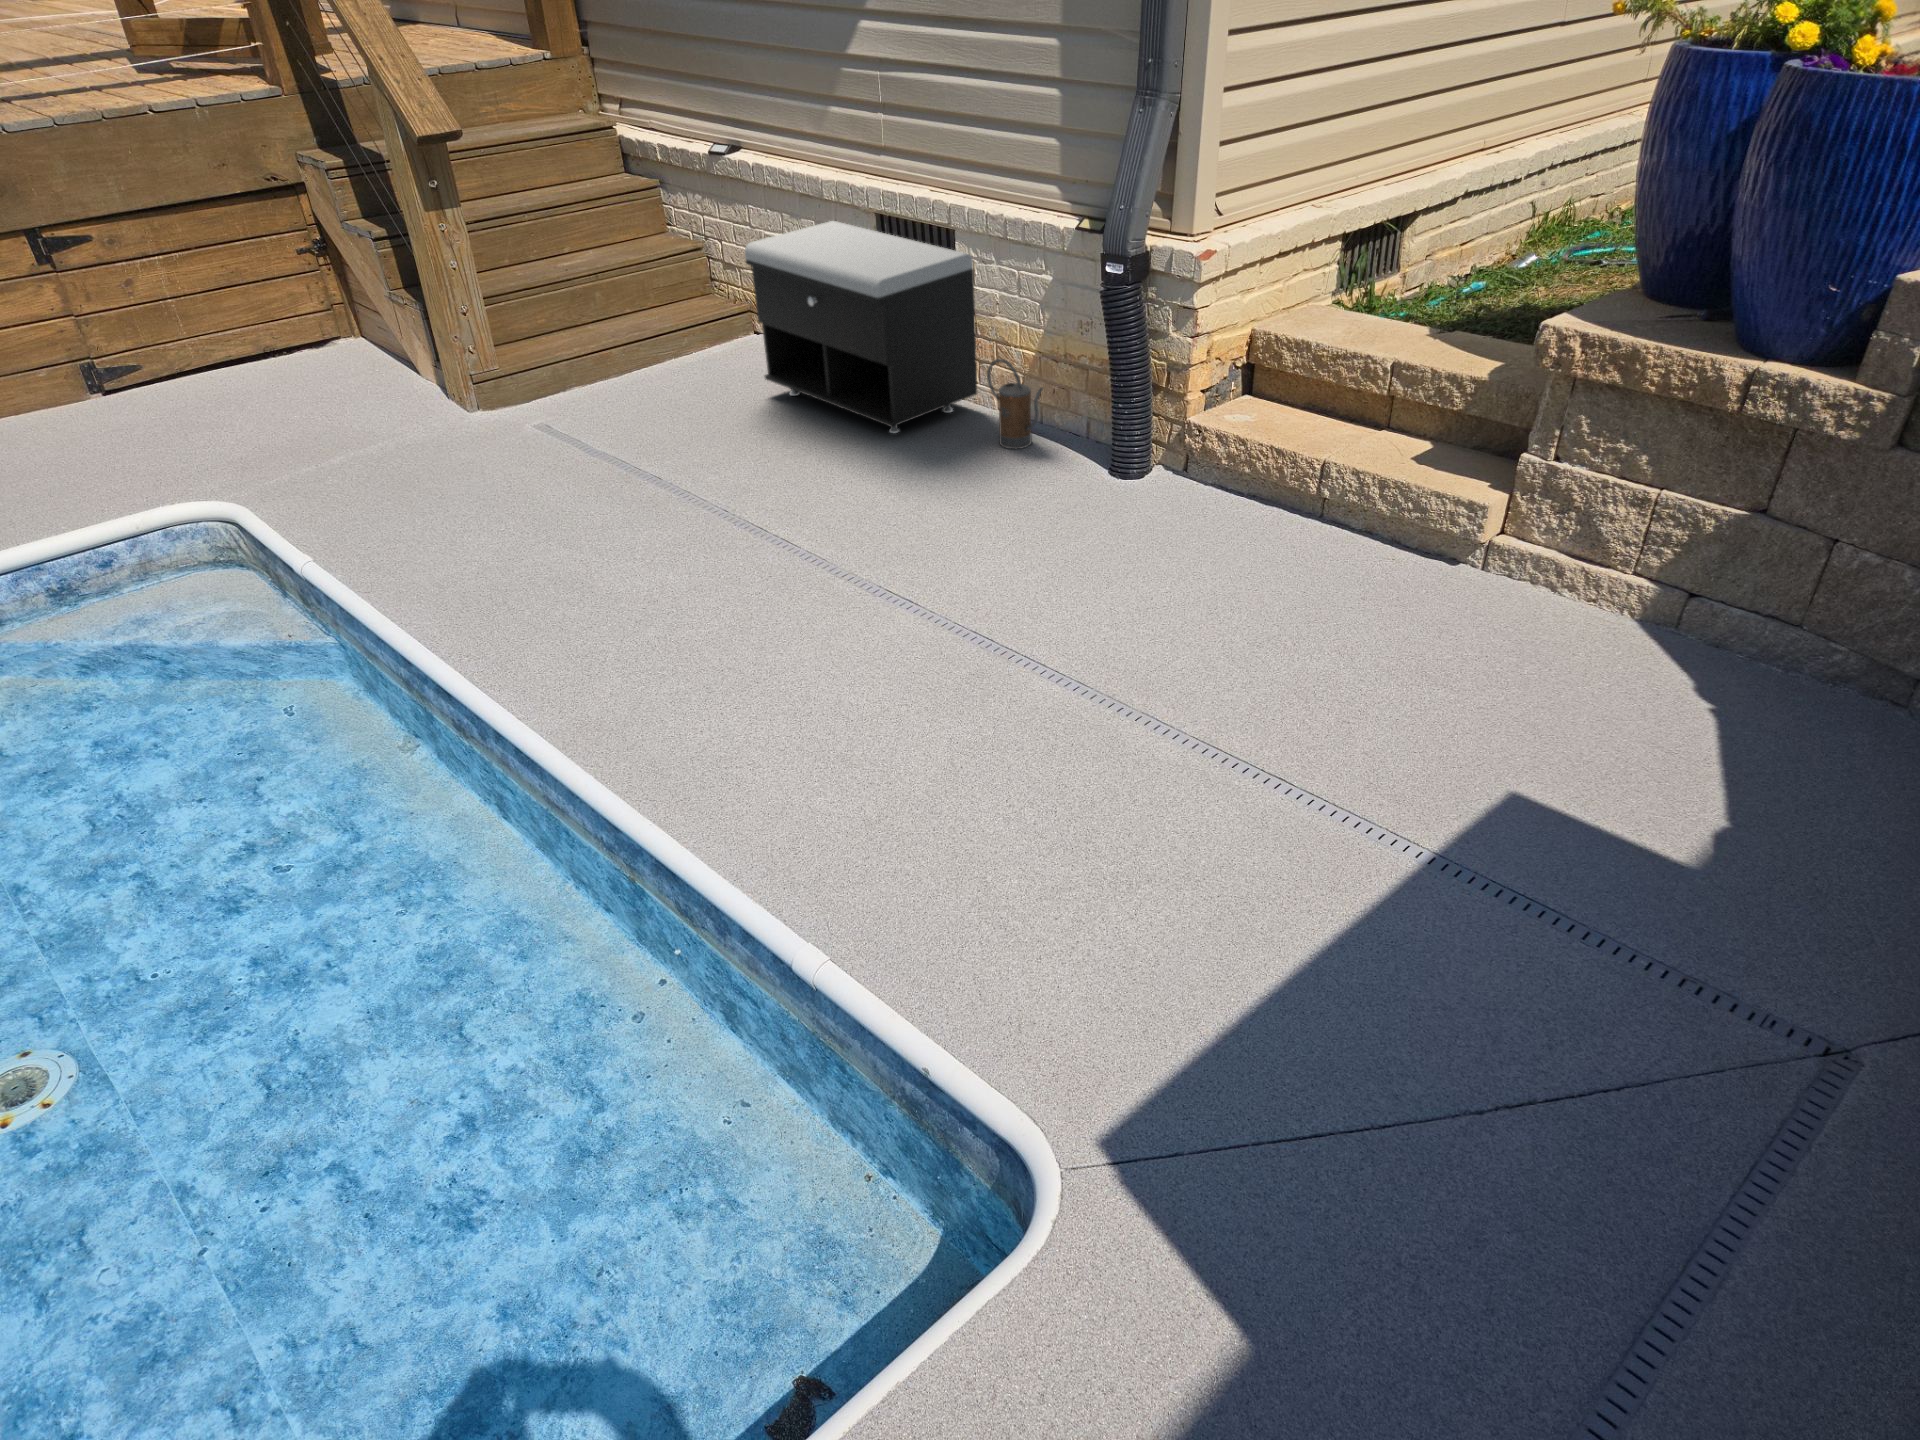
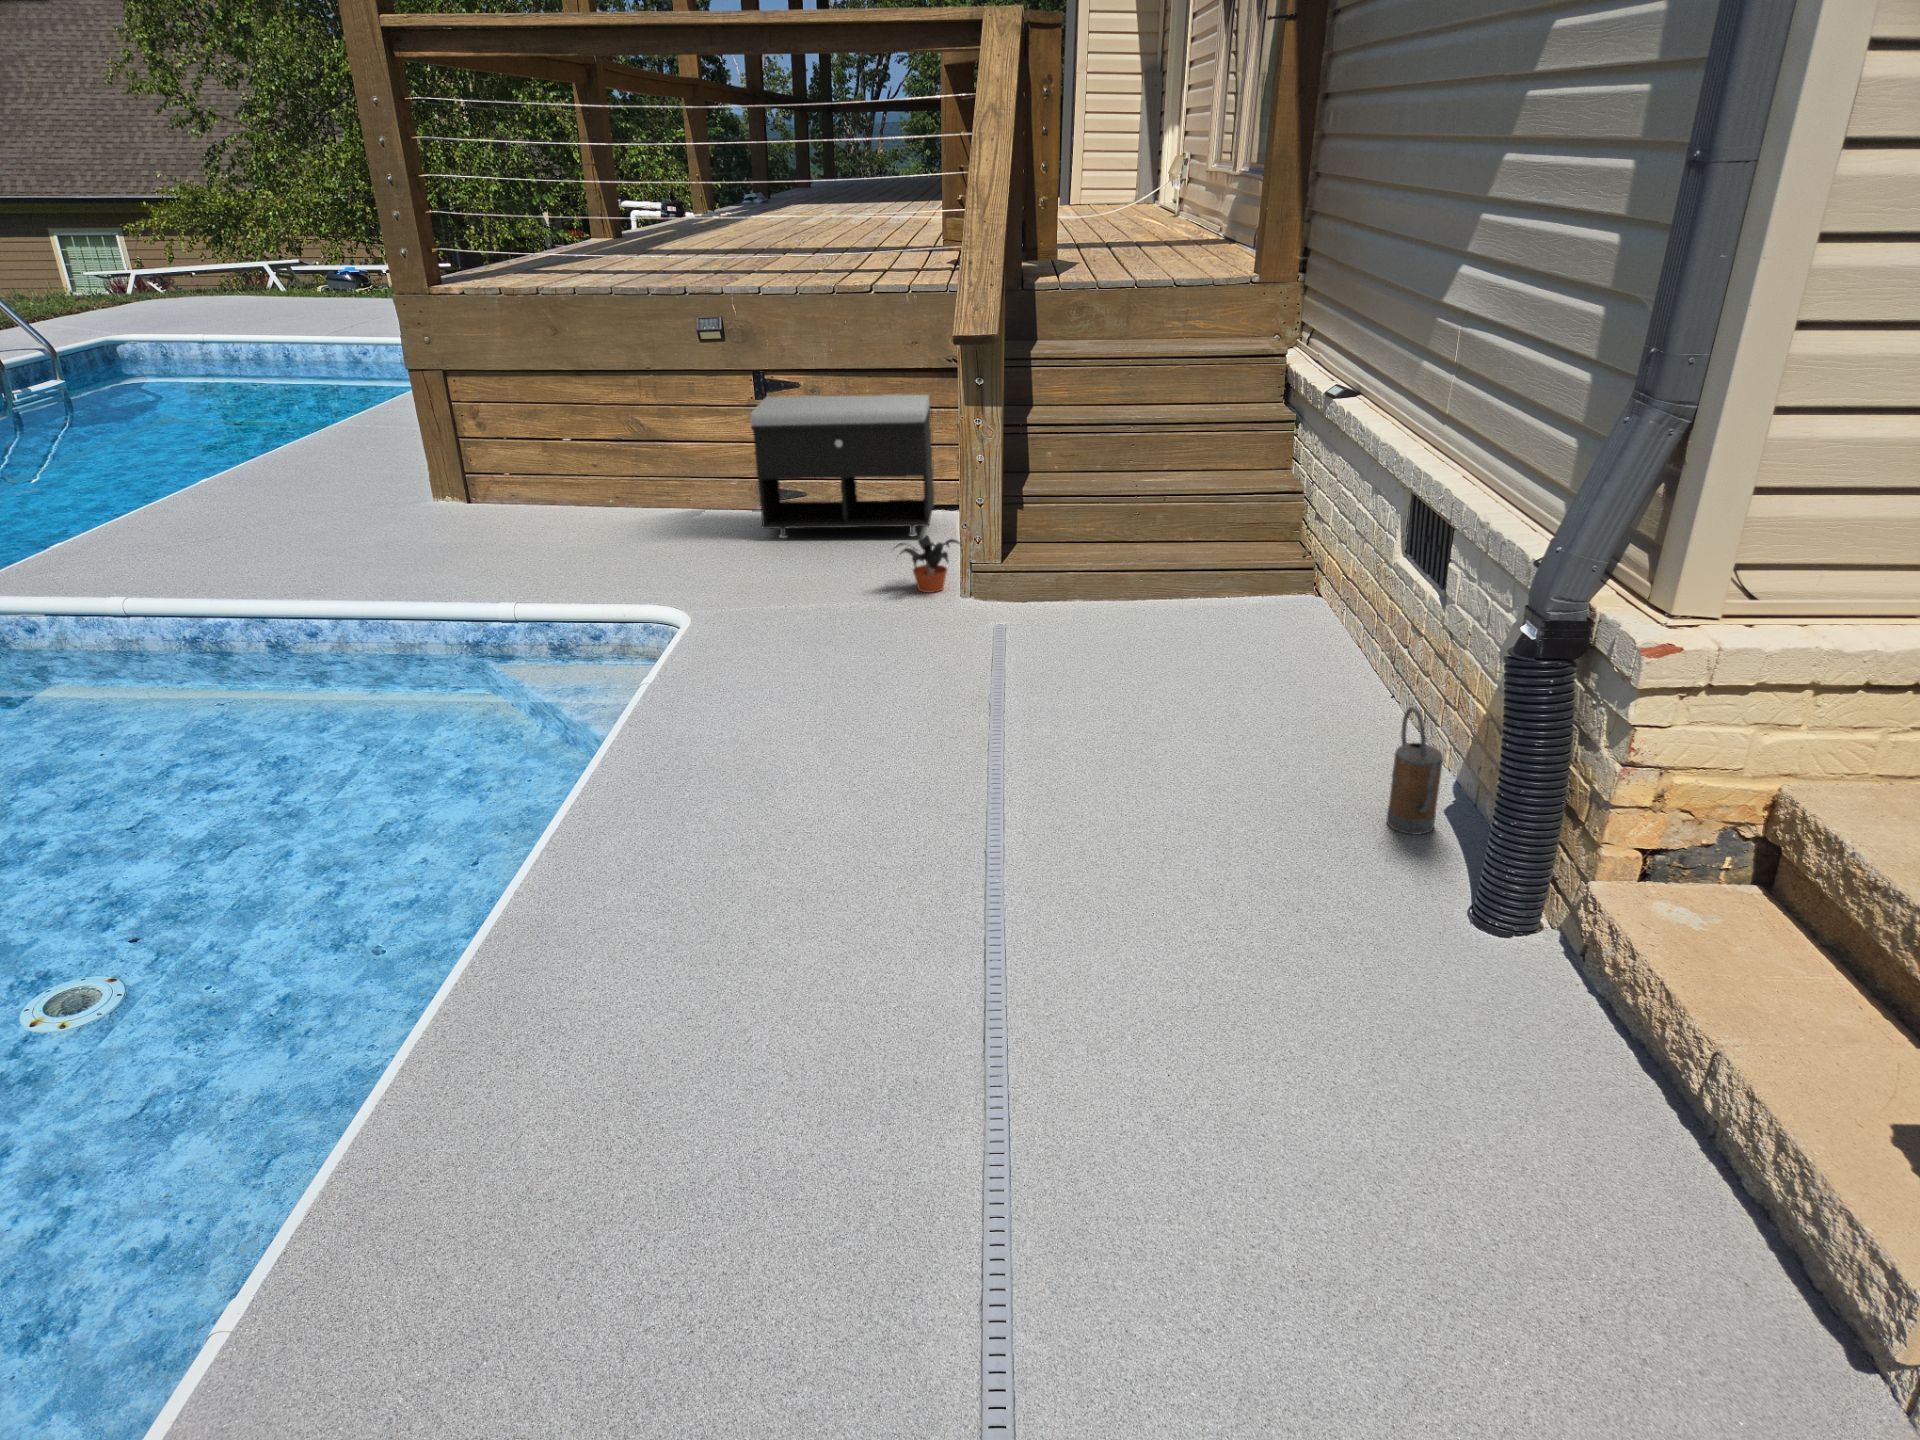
storage bench: present [745,221,977,433] -> present [751,395,935,538]
potted plant: none [374,357,445,419] -> present [896,535,960,593]

